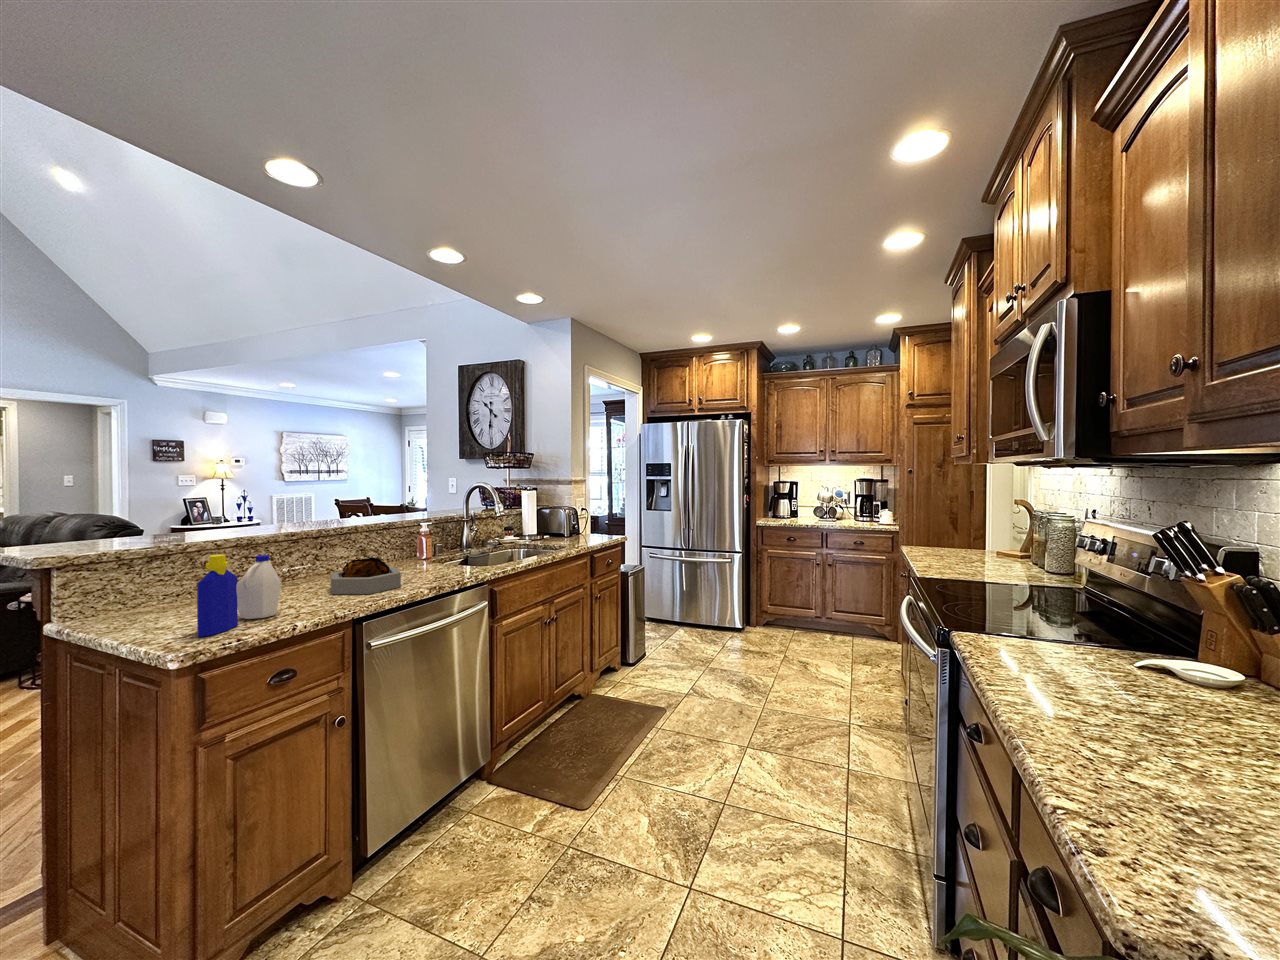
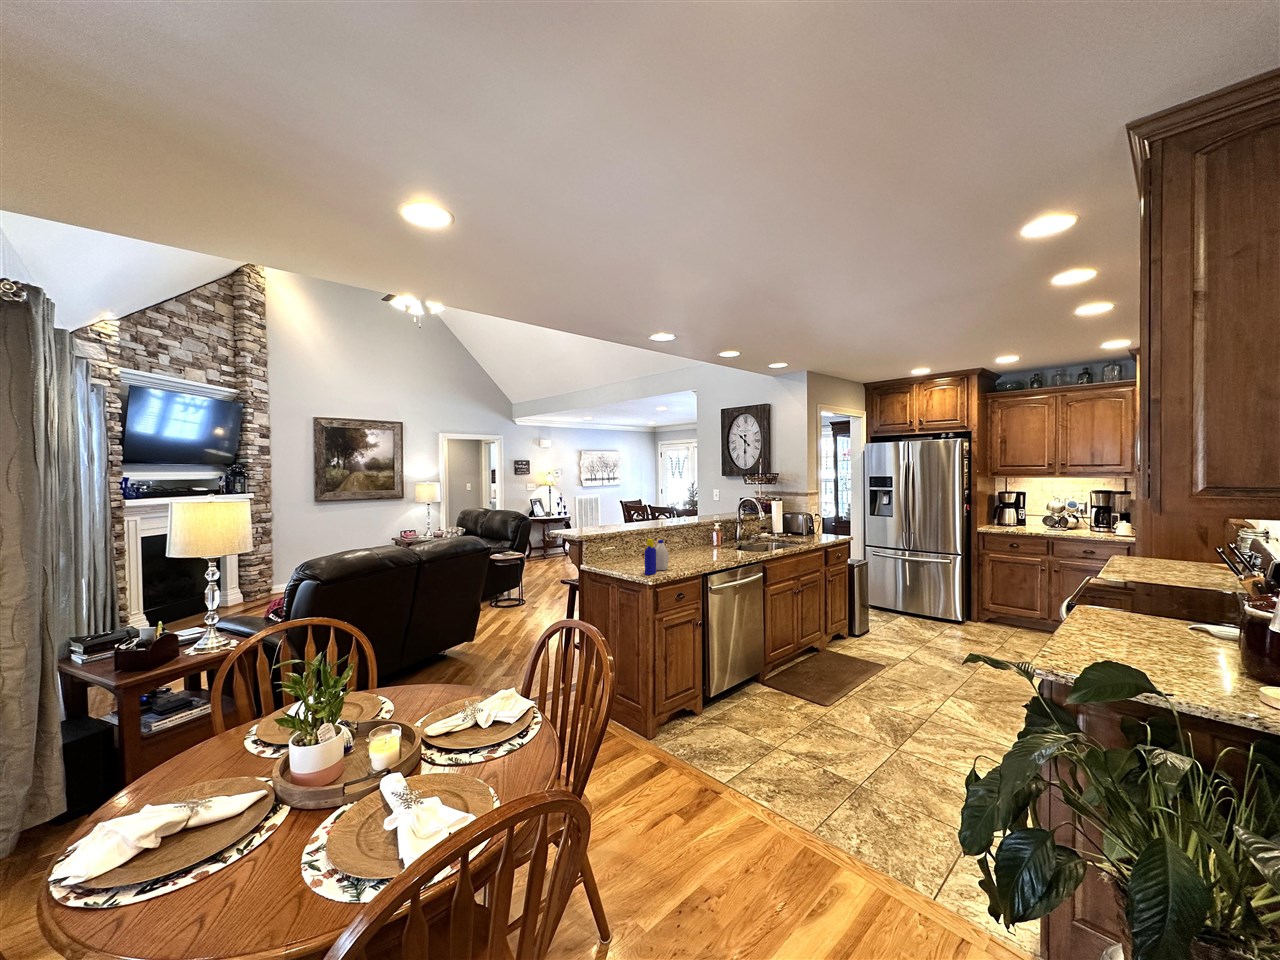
decorative bowl: present [330,557,401,594] -> none [679,543,715,563]

